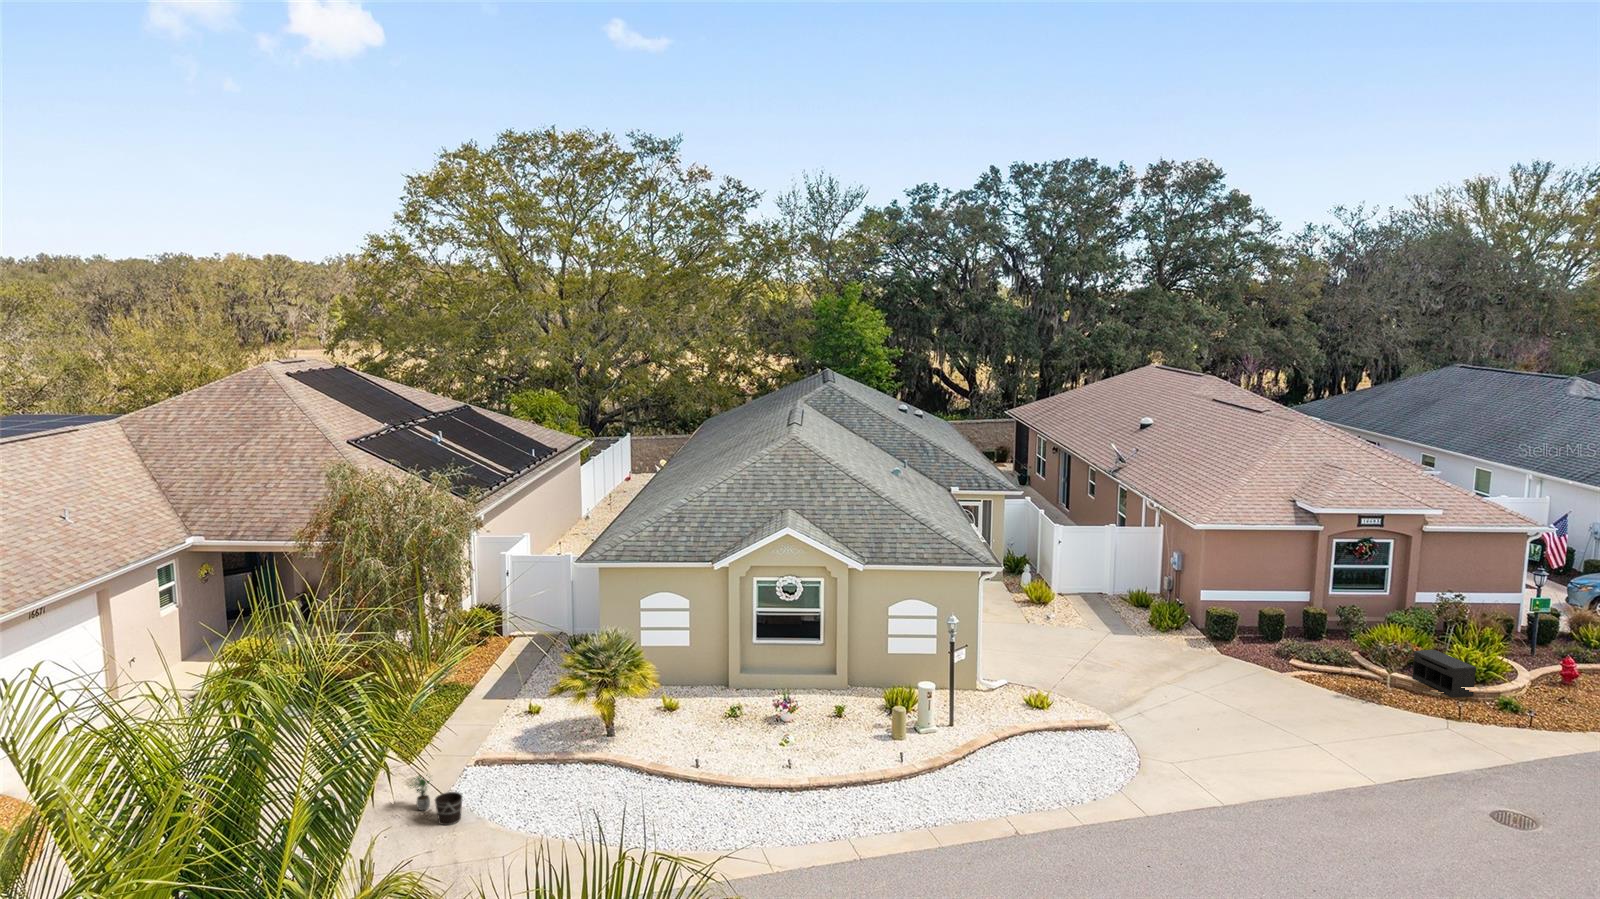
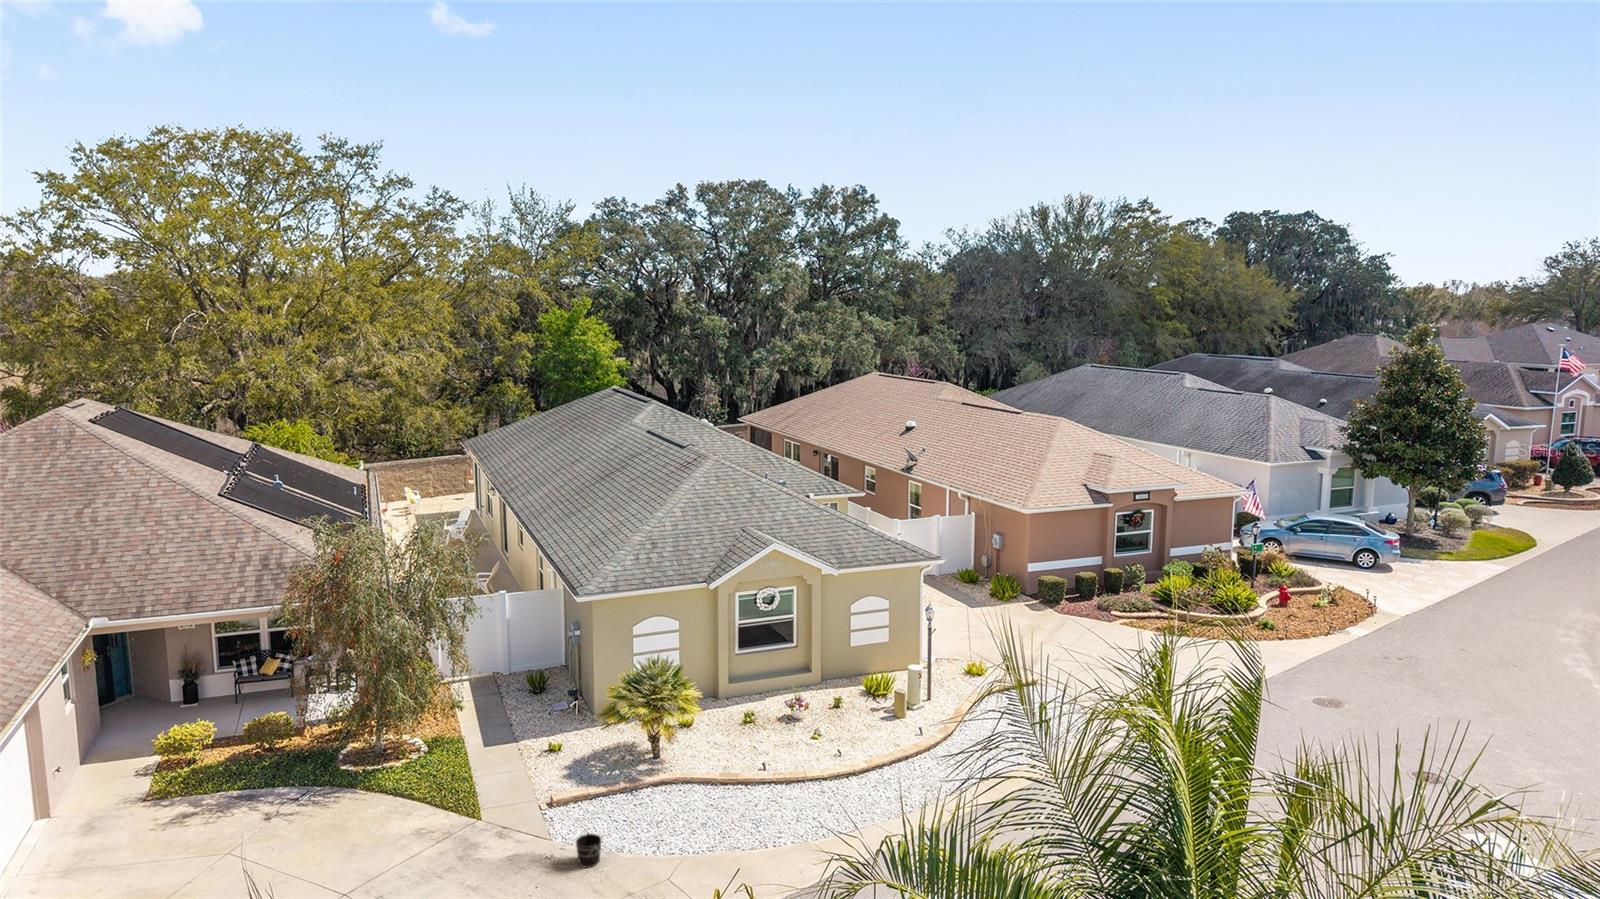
bench: present [1412,650,1476,697] -> none [1193,592,1240,625]
potted plant: present [410,775,430,811] -> none [538,821,561,859]

